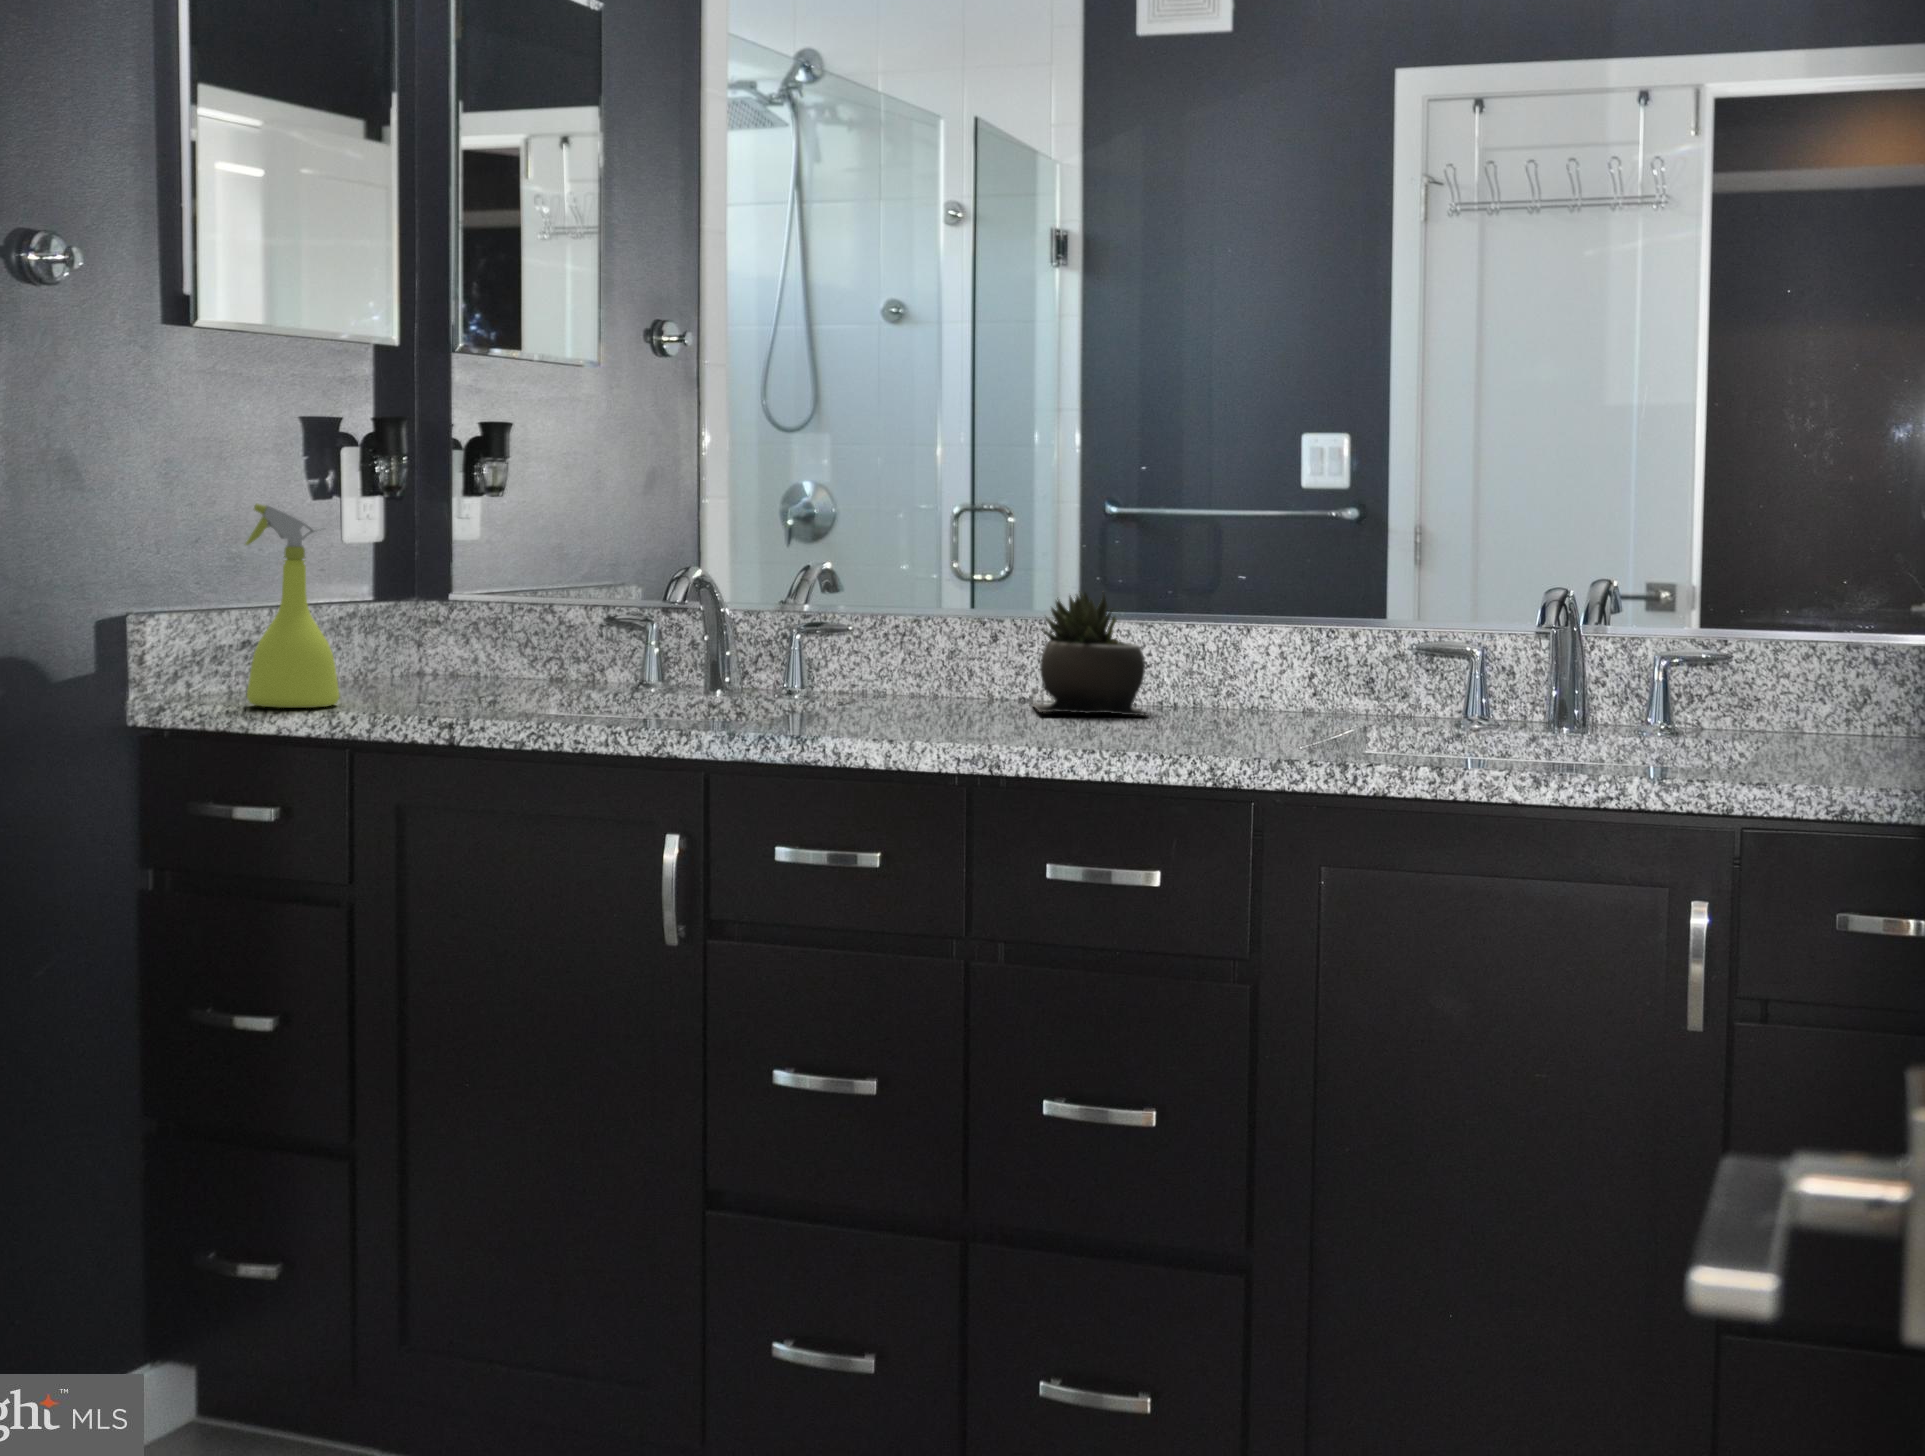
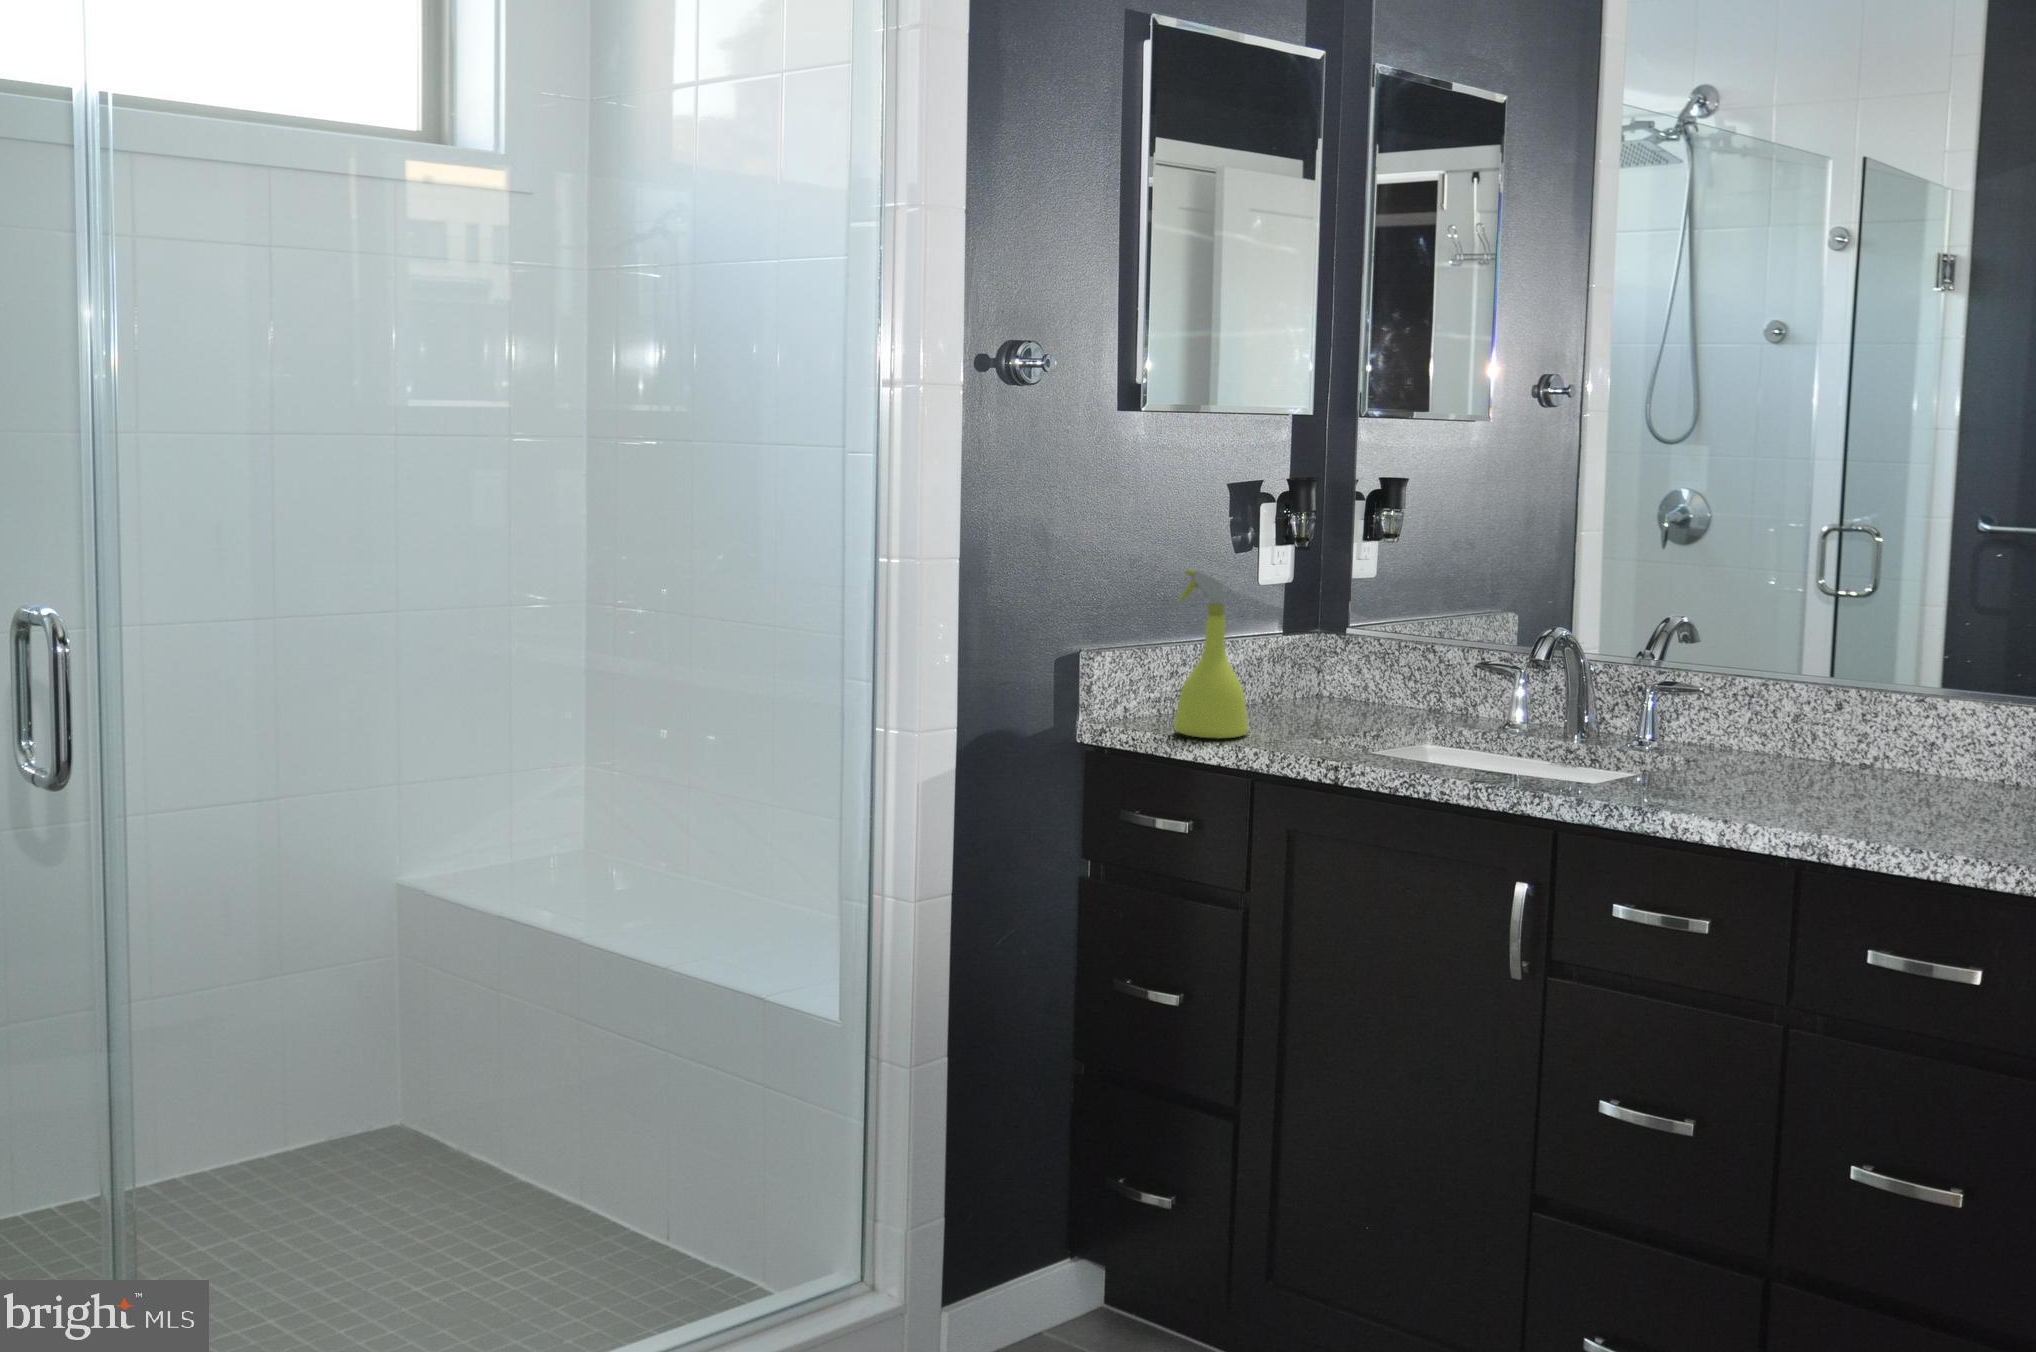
succulent plant: present [1033,593,1147,716] -> none [1873,671,1991,796]

